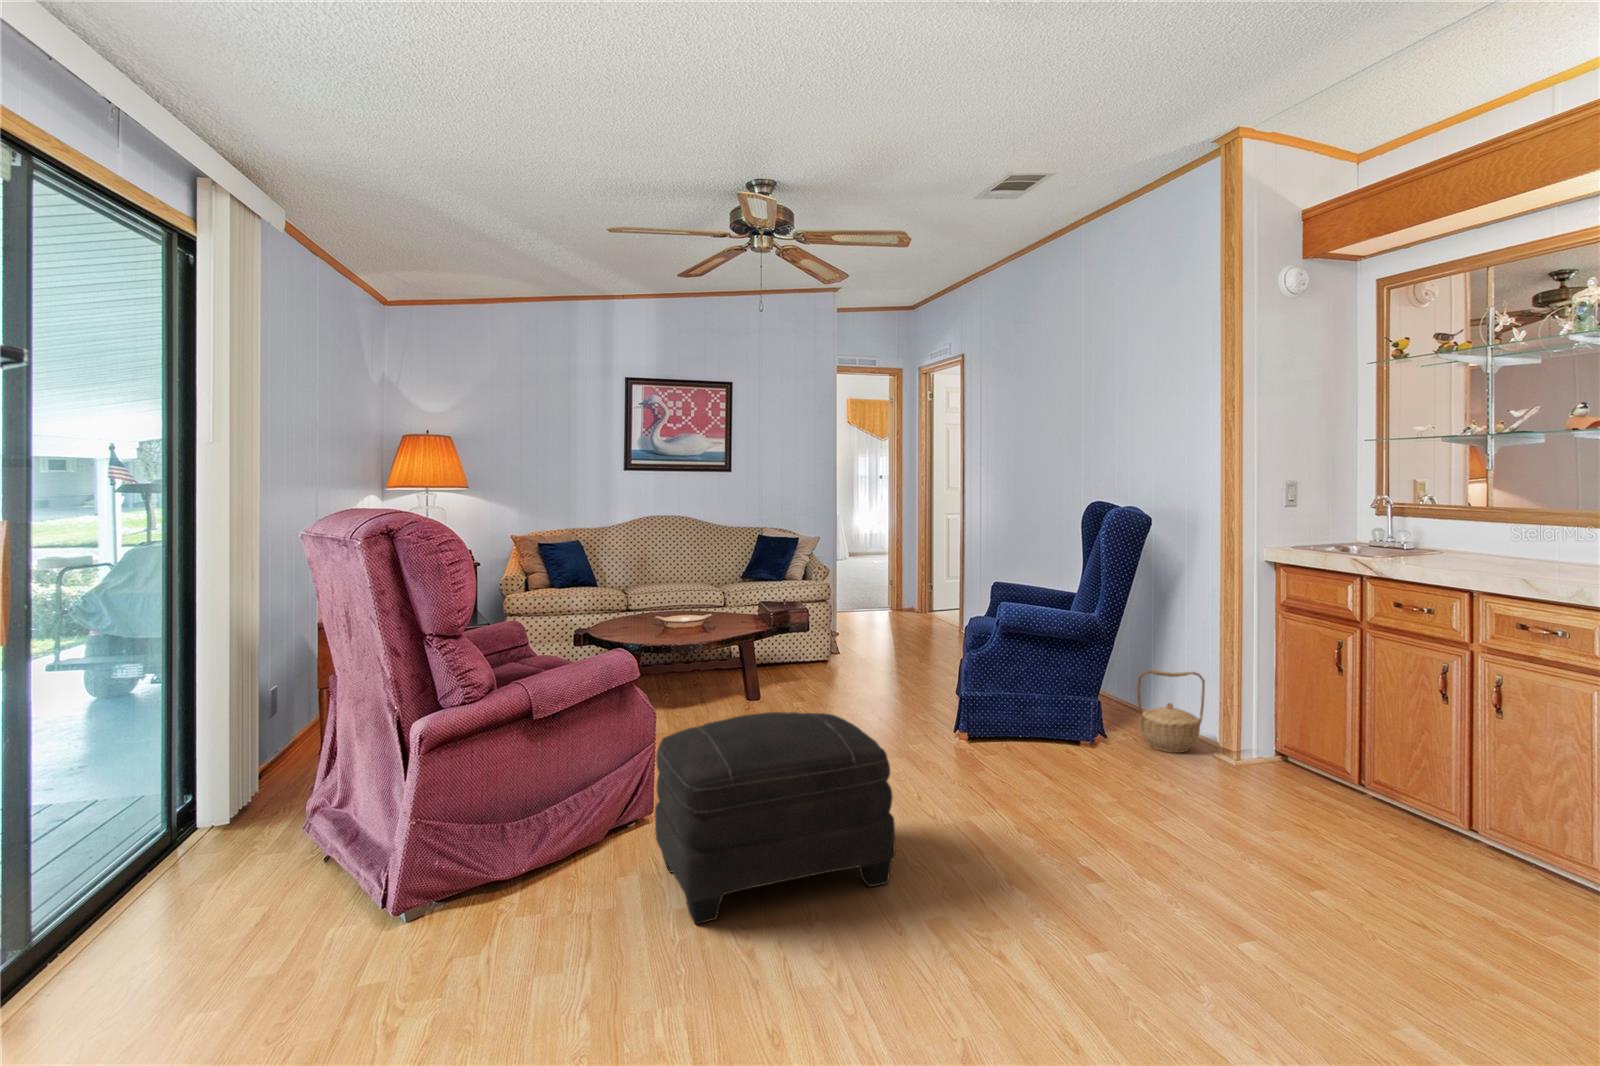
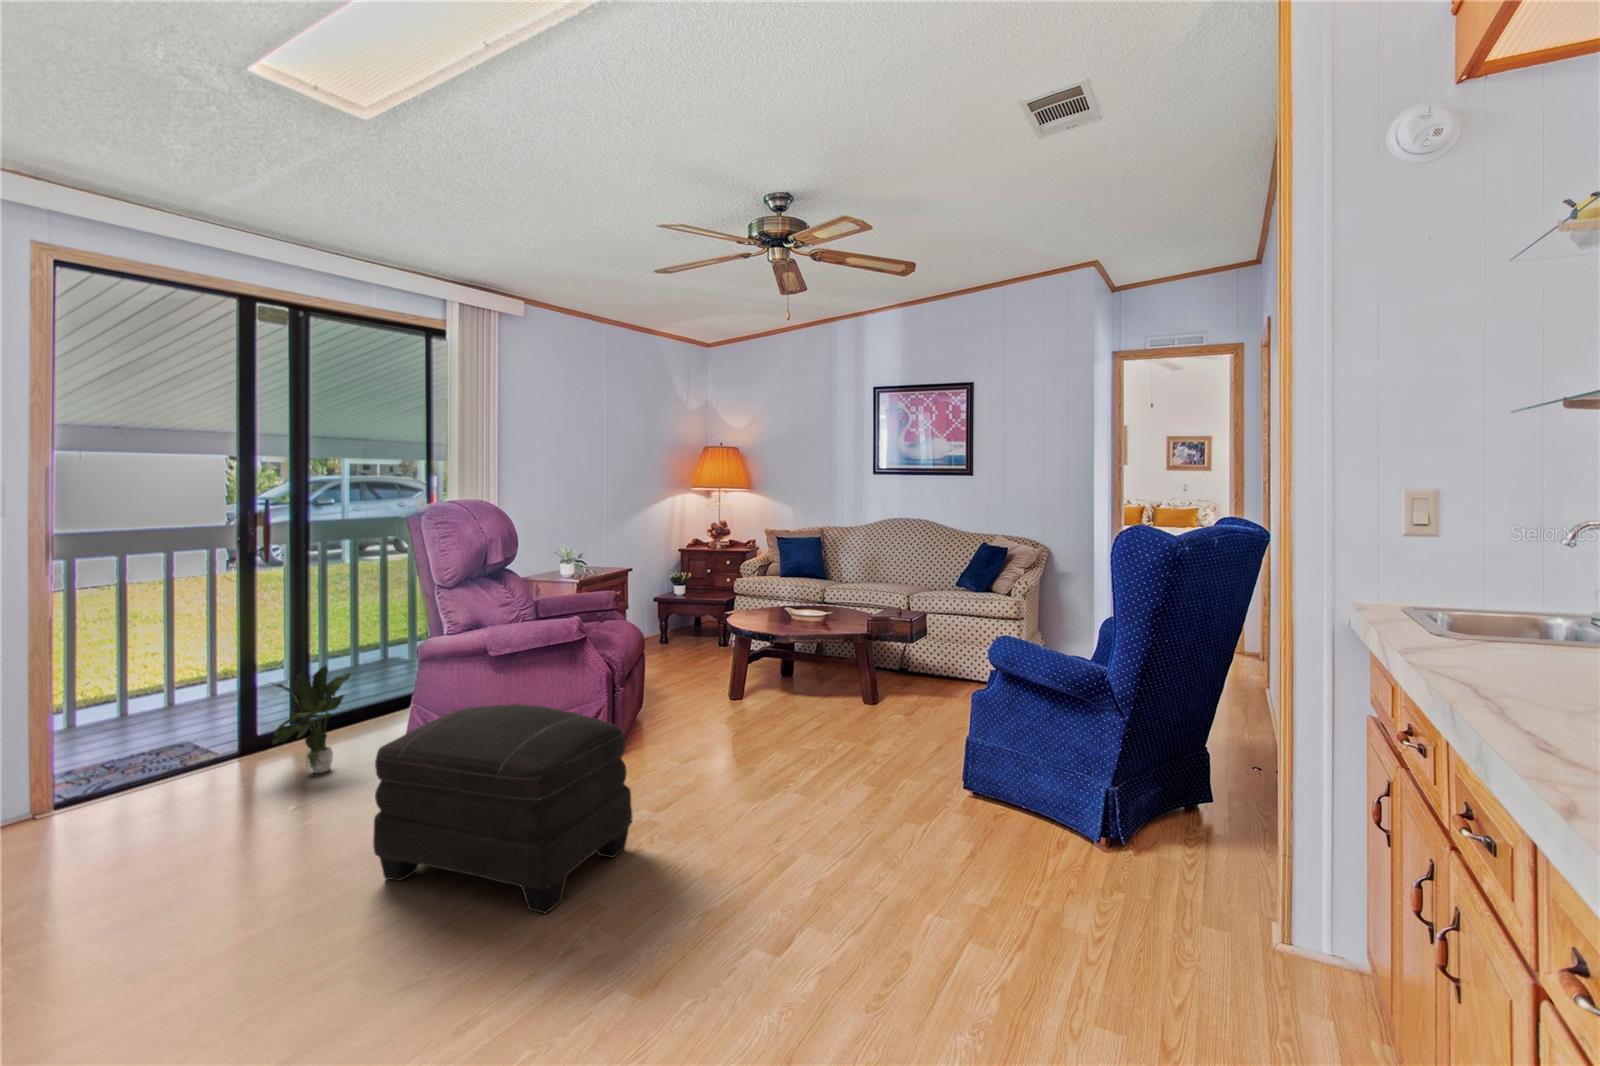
basket: present [1137,670,1205,753] -> none [1166,772,1291,922]
potted plant: none [222,744,350,905] -> present [272,666,351,773]

